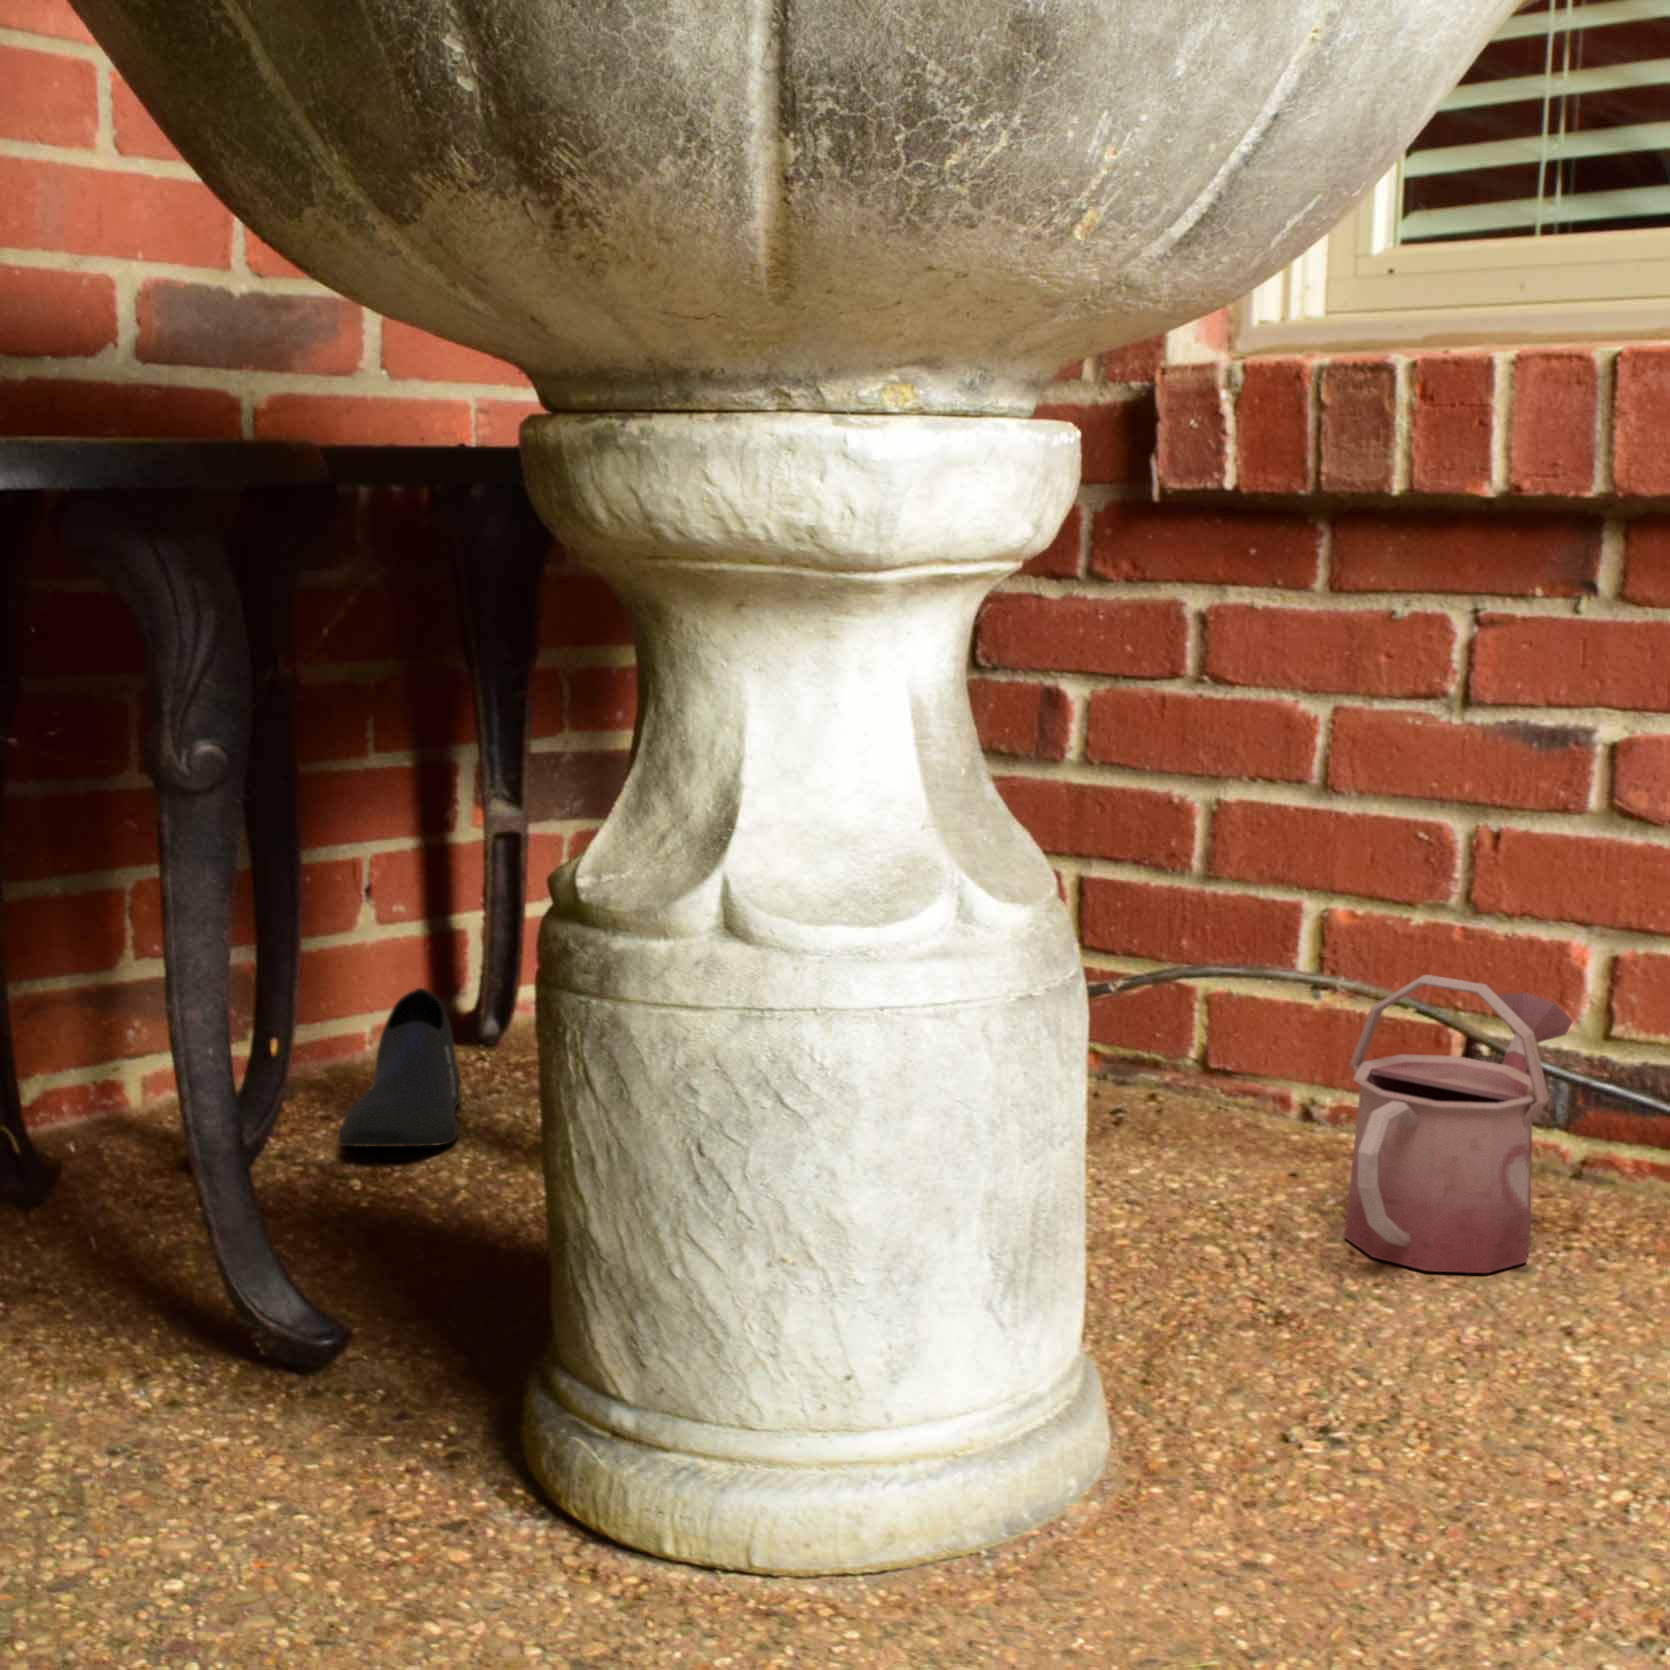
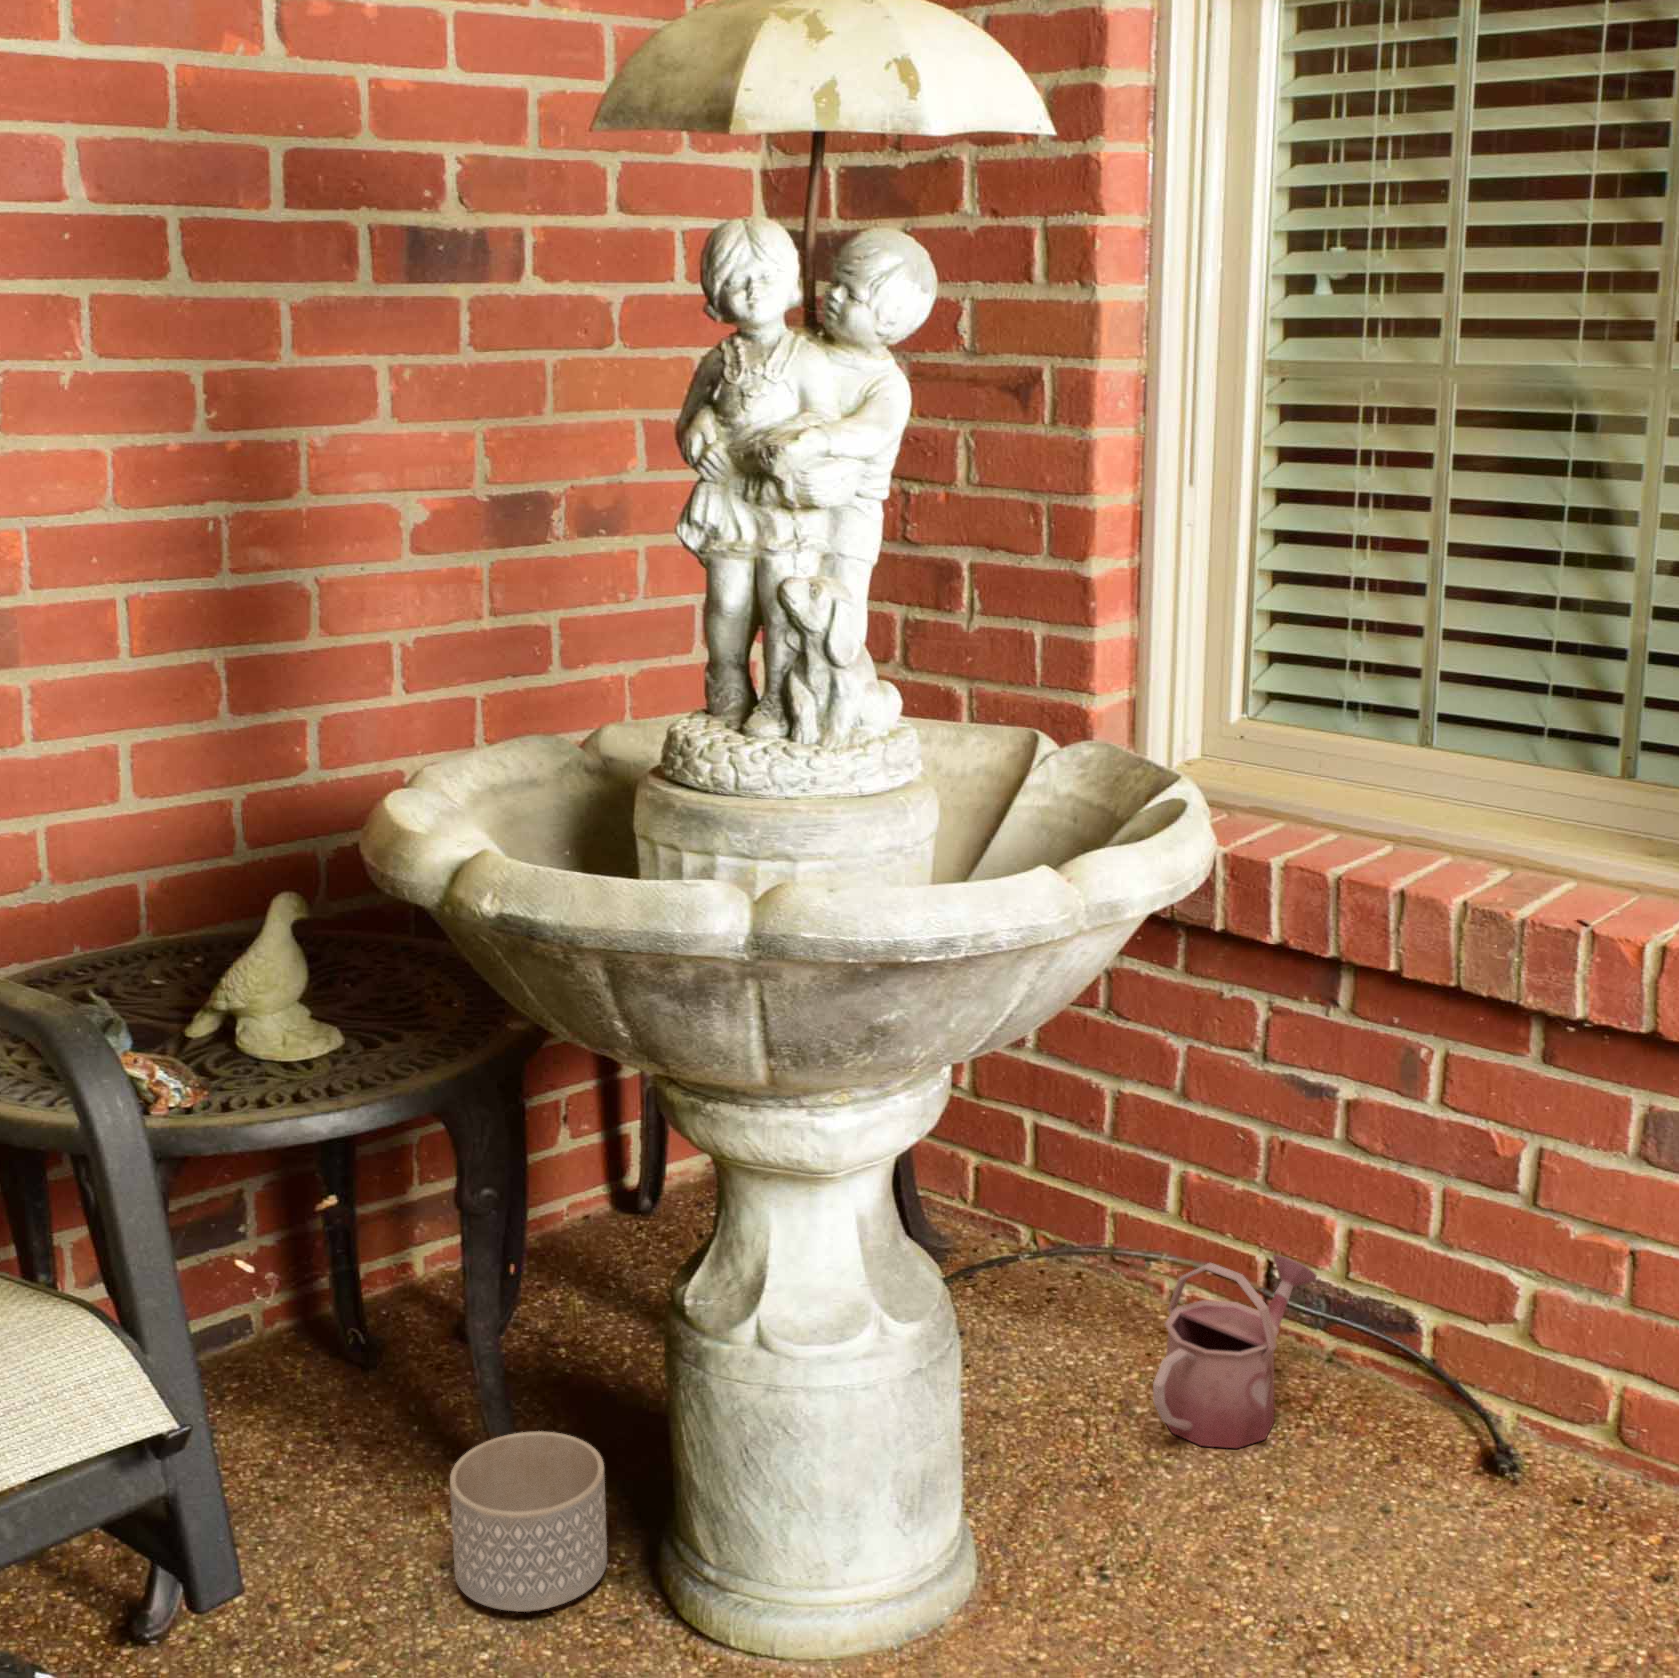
shoe: present [338,988,461,1147] -> none [552,1199,627,1323]
planter: none [123,1204,424,1512] -> present [450,1431,607,1612]

